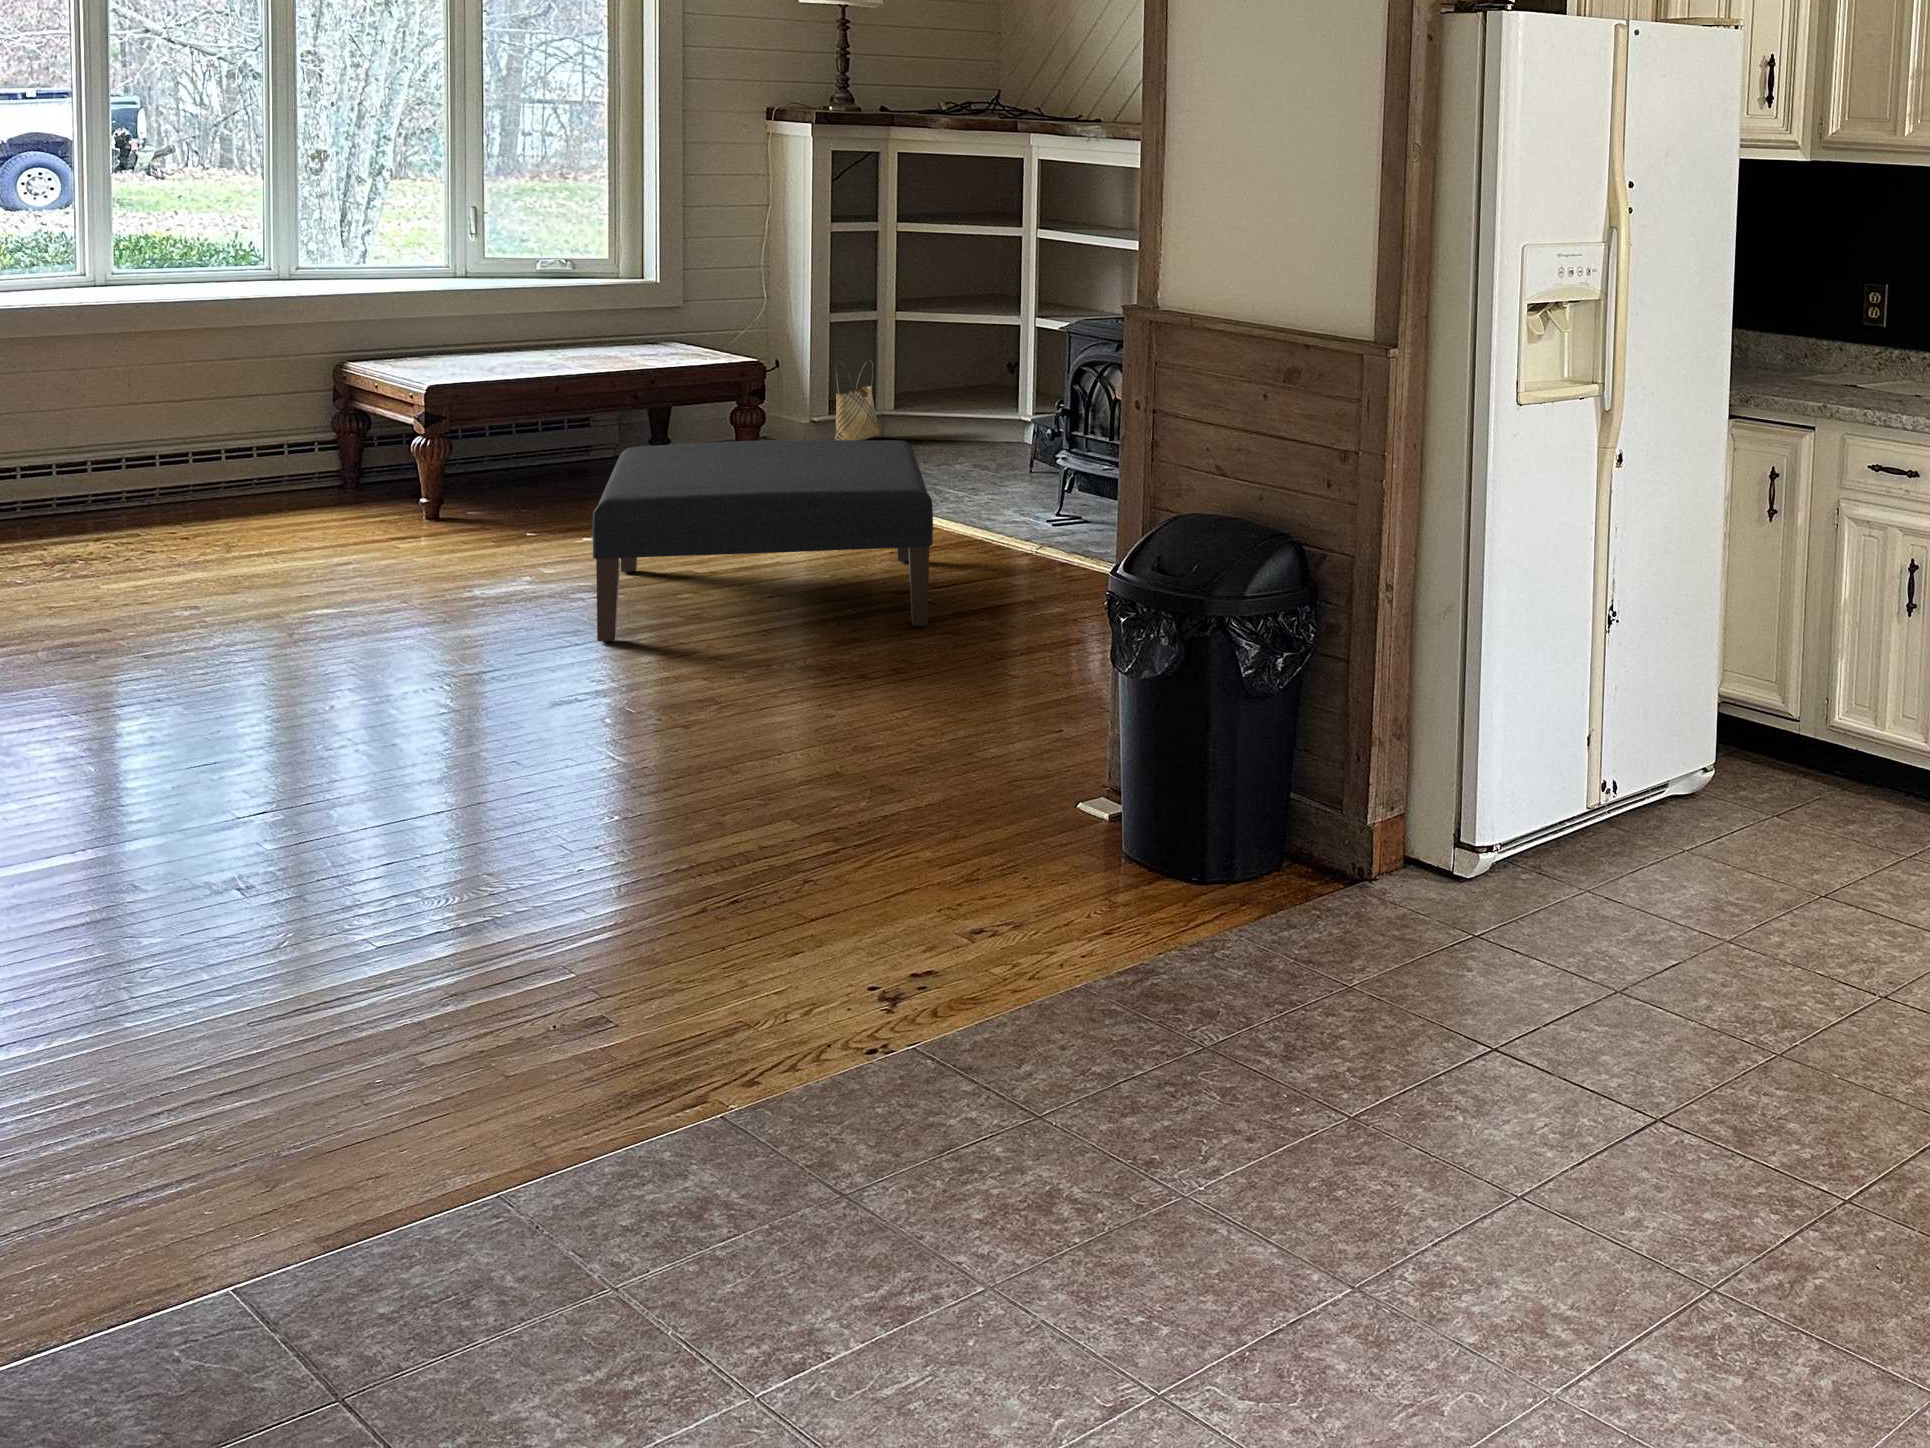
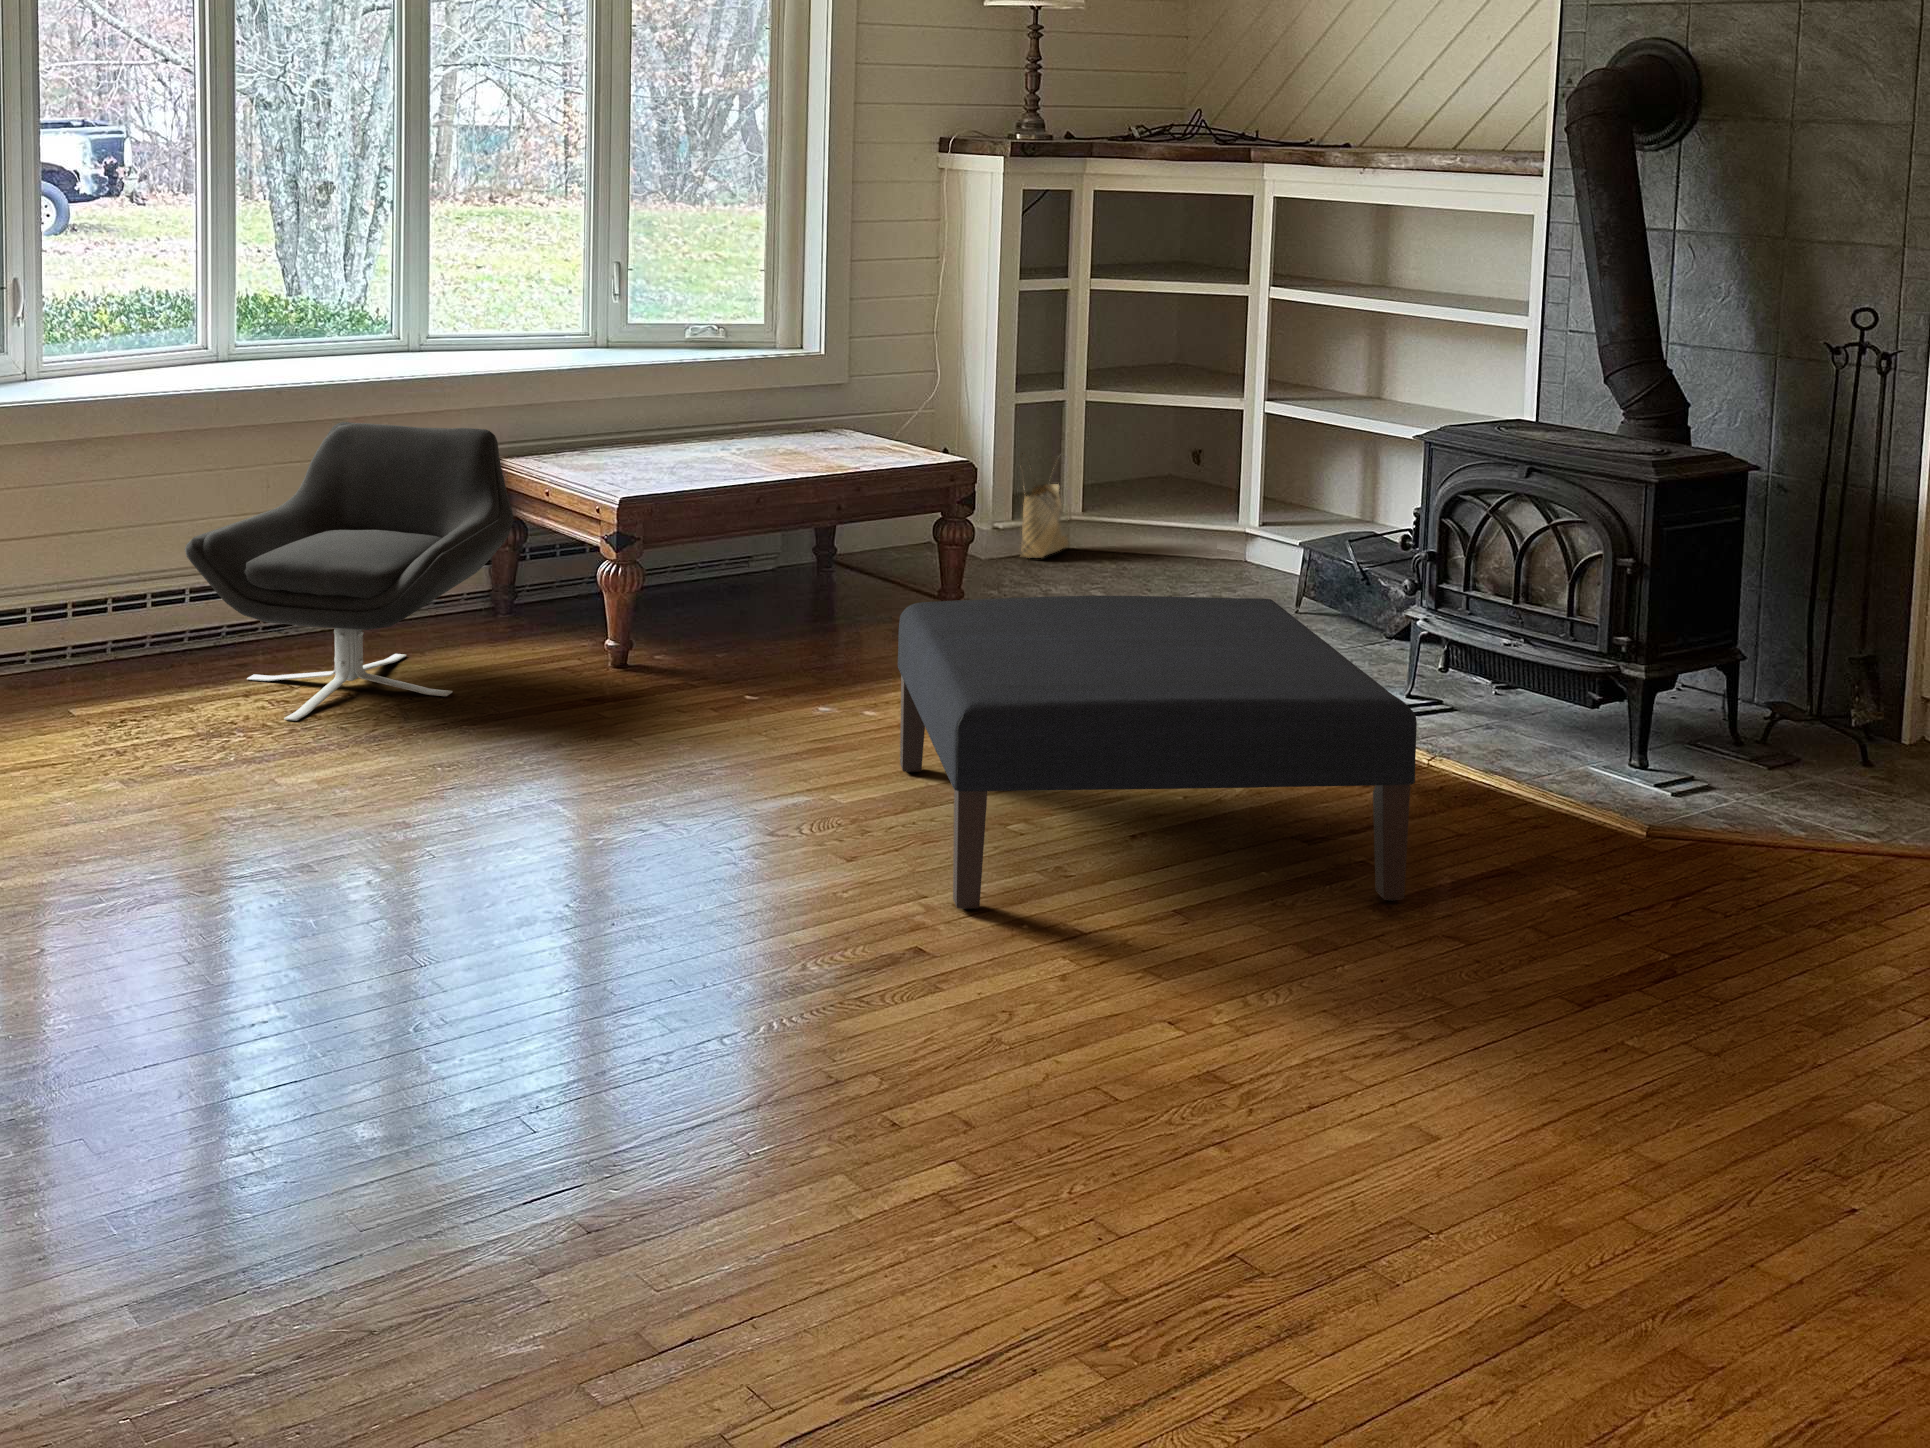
lounge chair: none [39,330,345,558] -> present [185,422,513,721]

